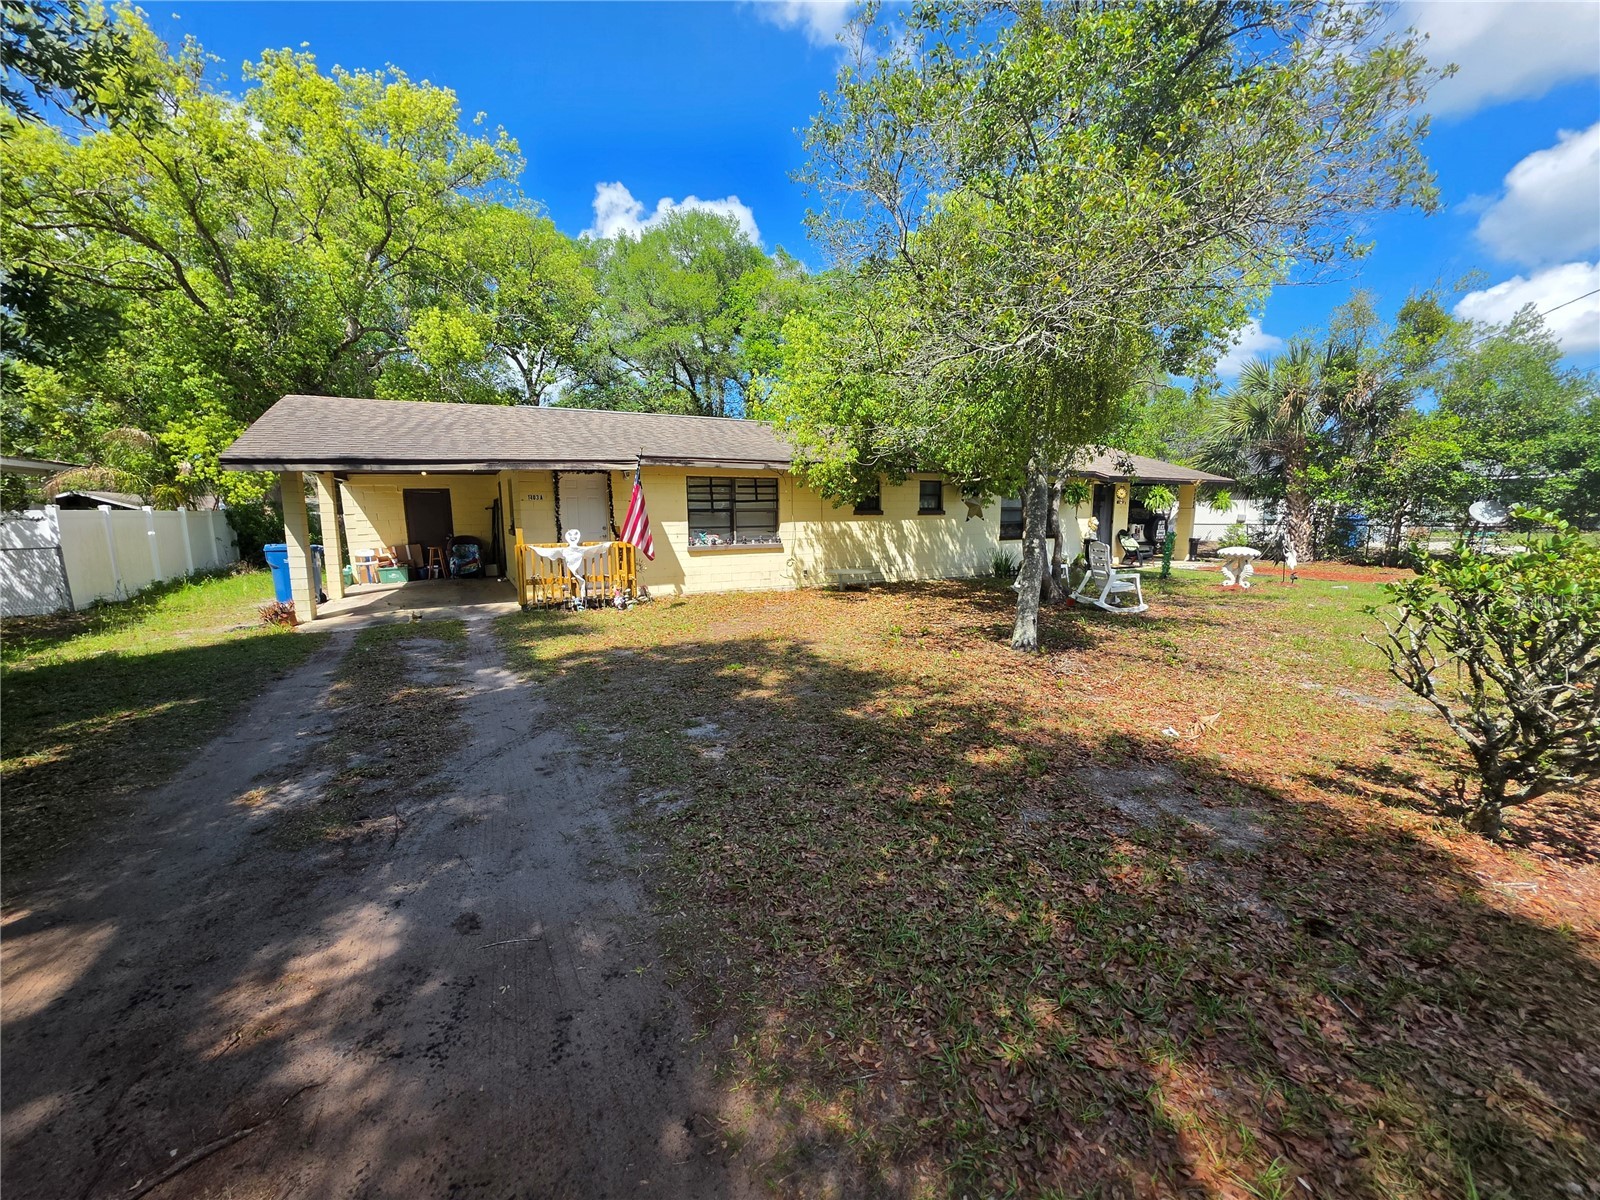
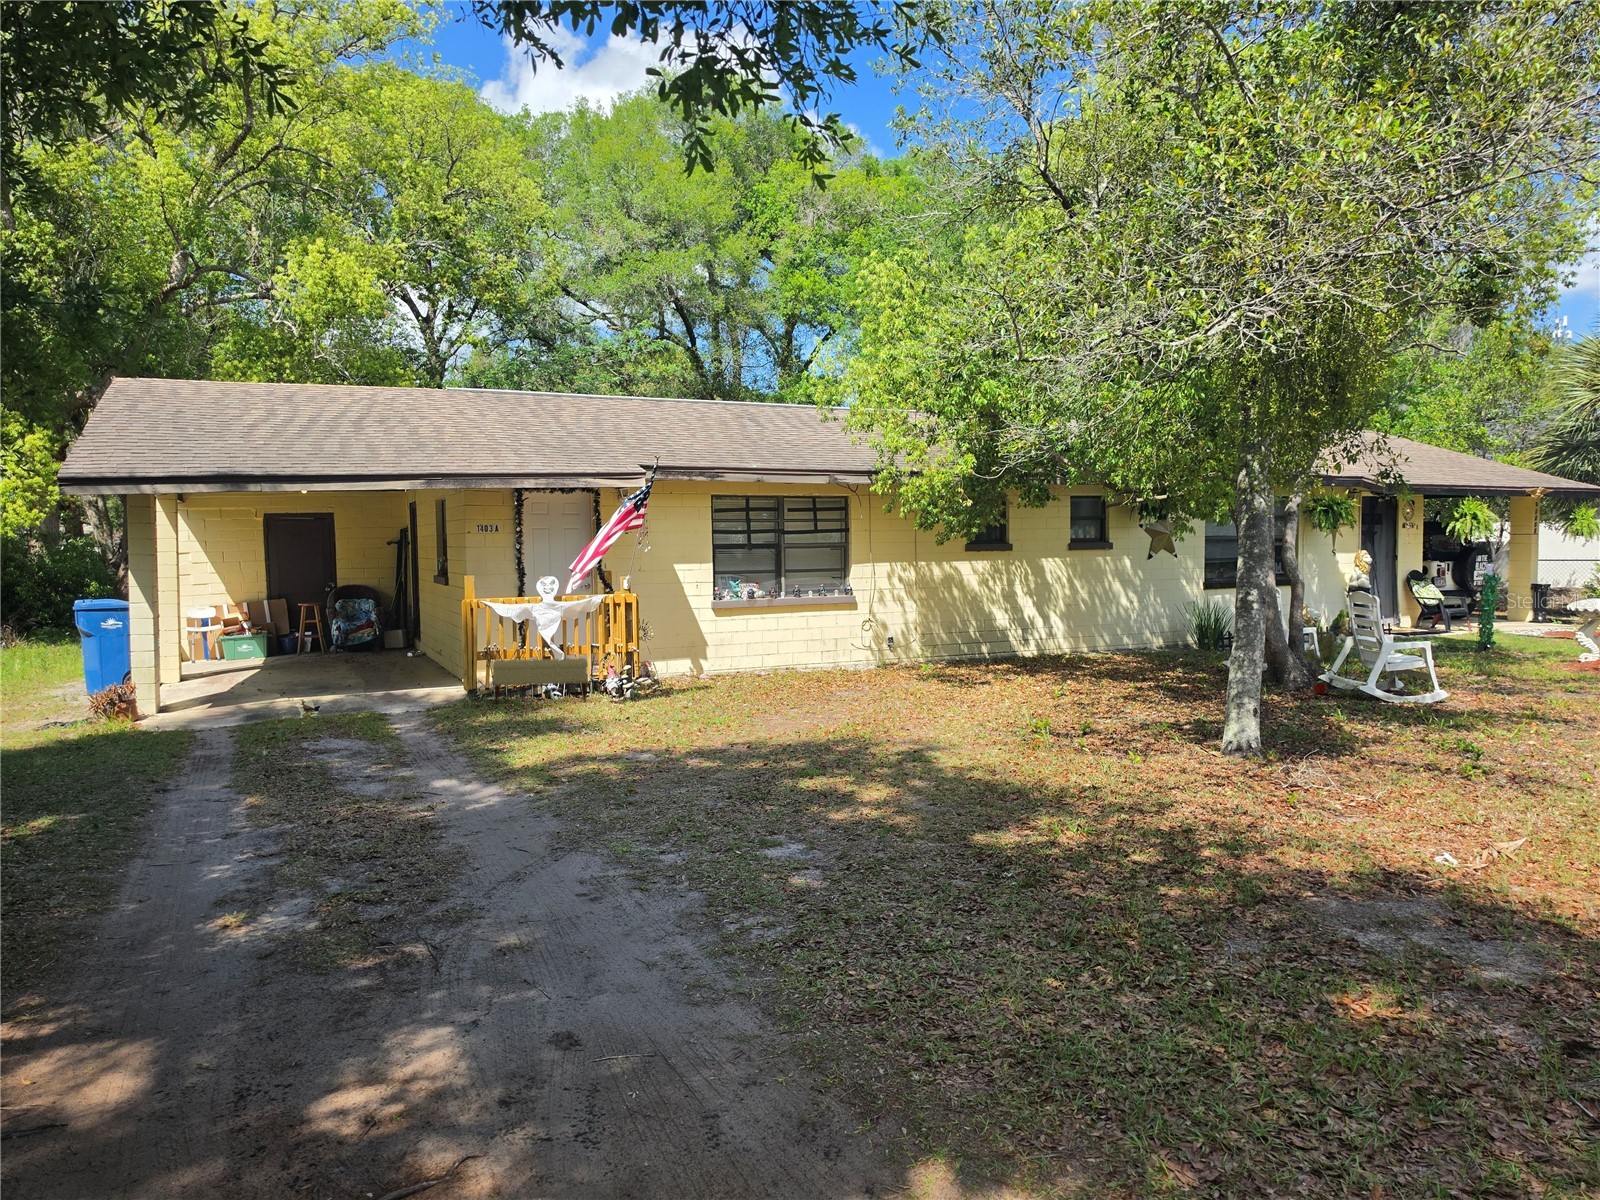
round table: present [829,569,871,591] -> none [925,637,997,672]
bench: none [540,584,605,614] -> present [493,658,588,704]

